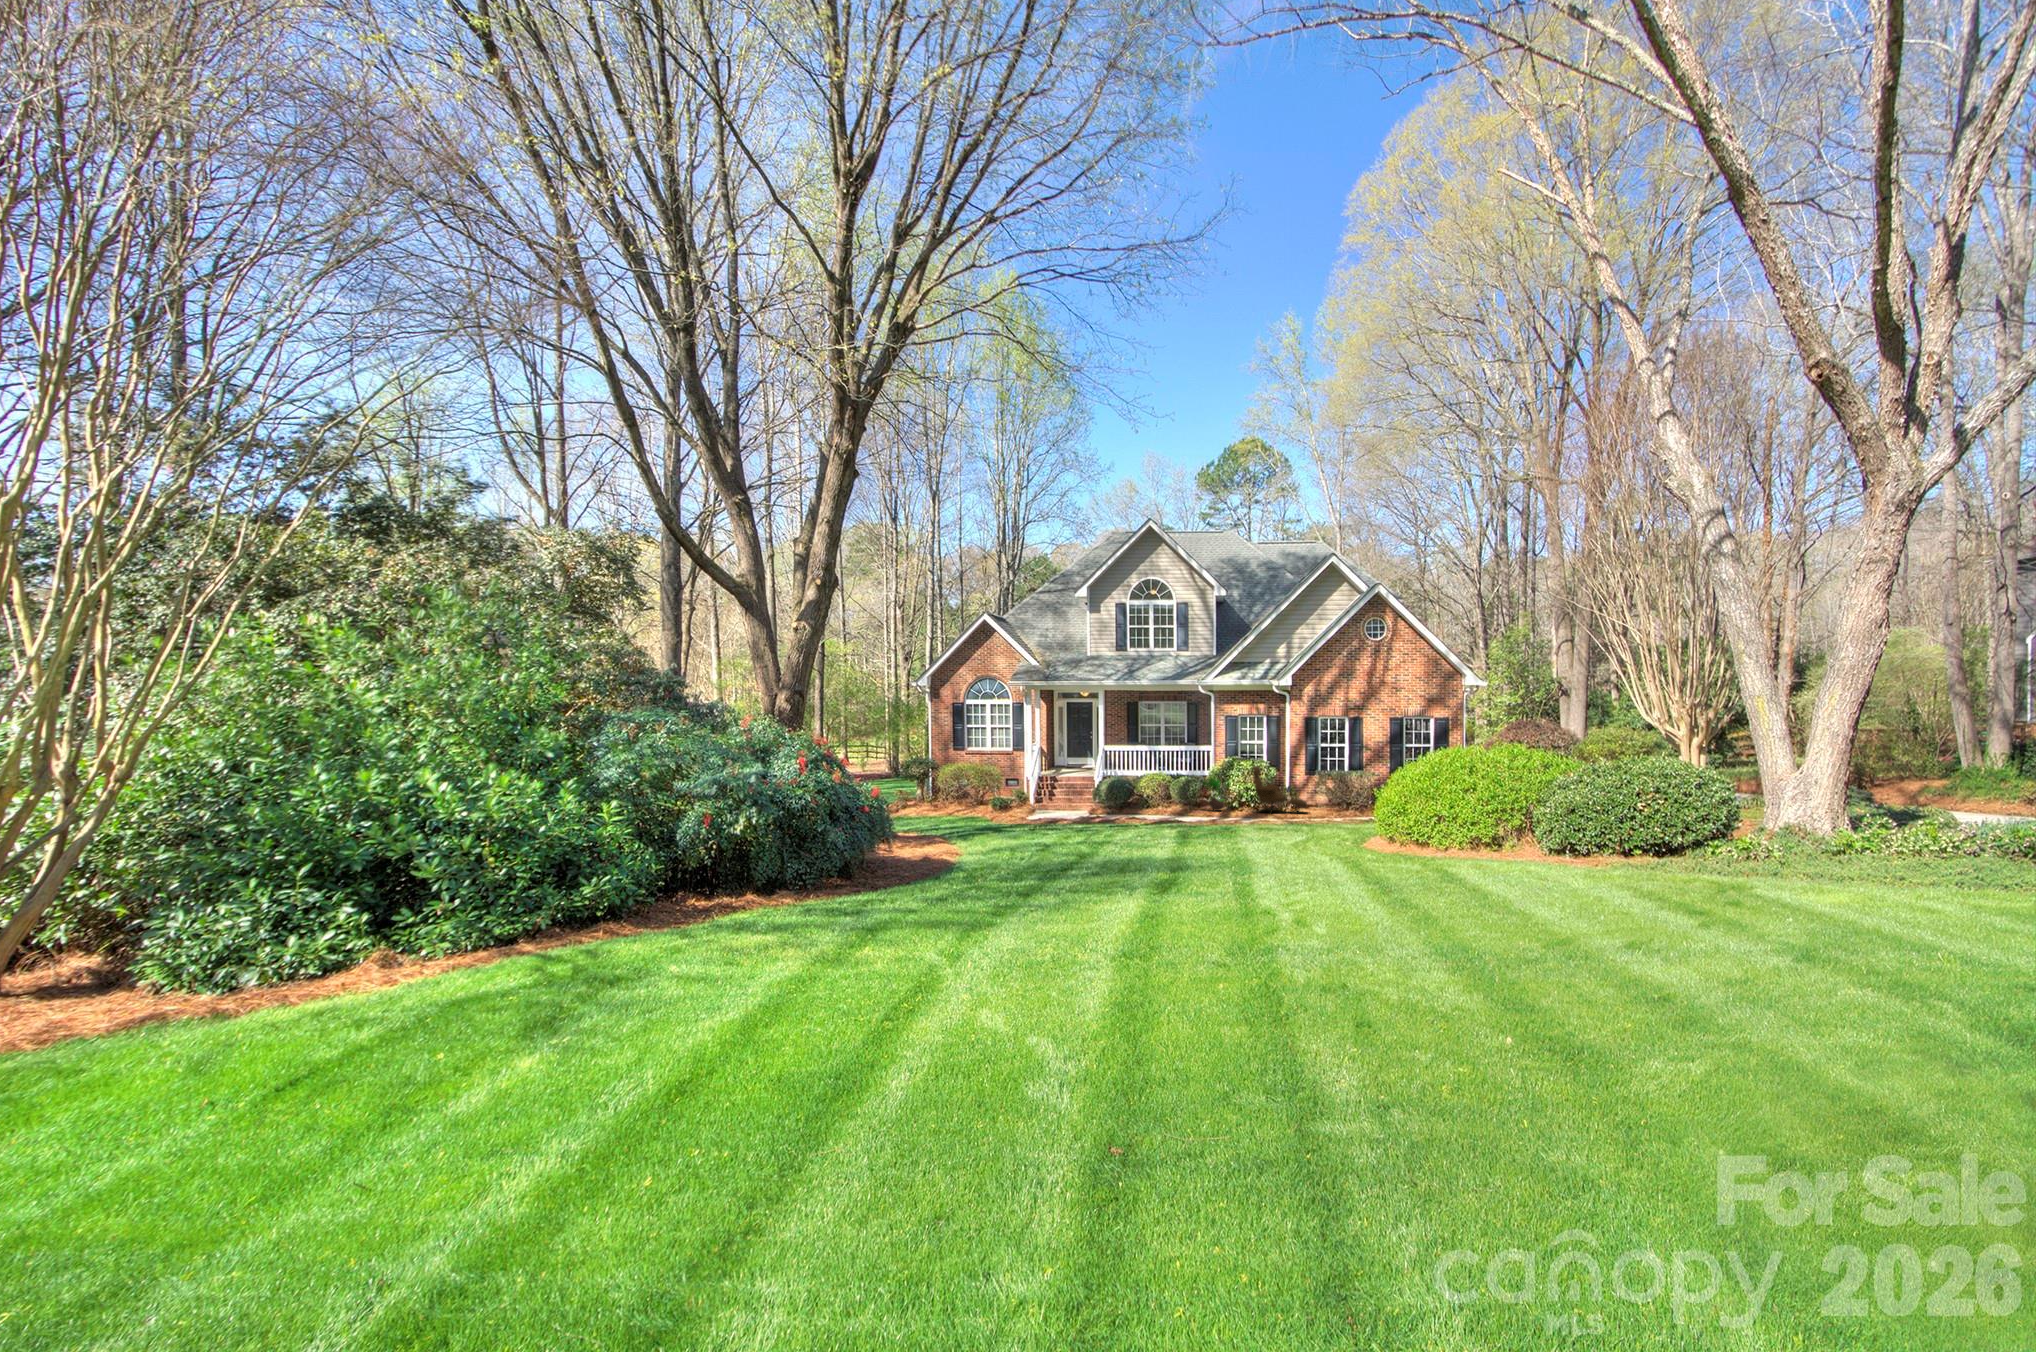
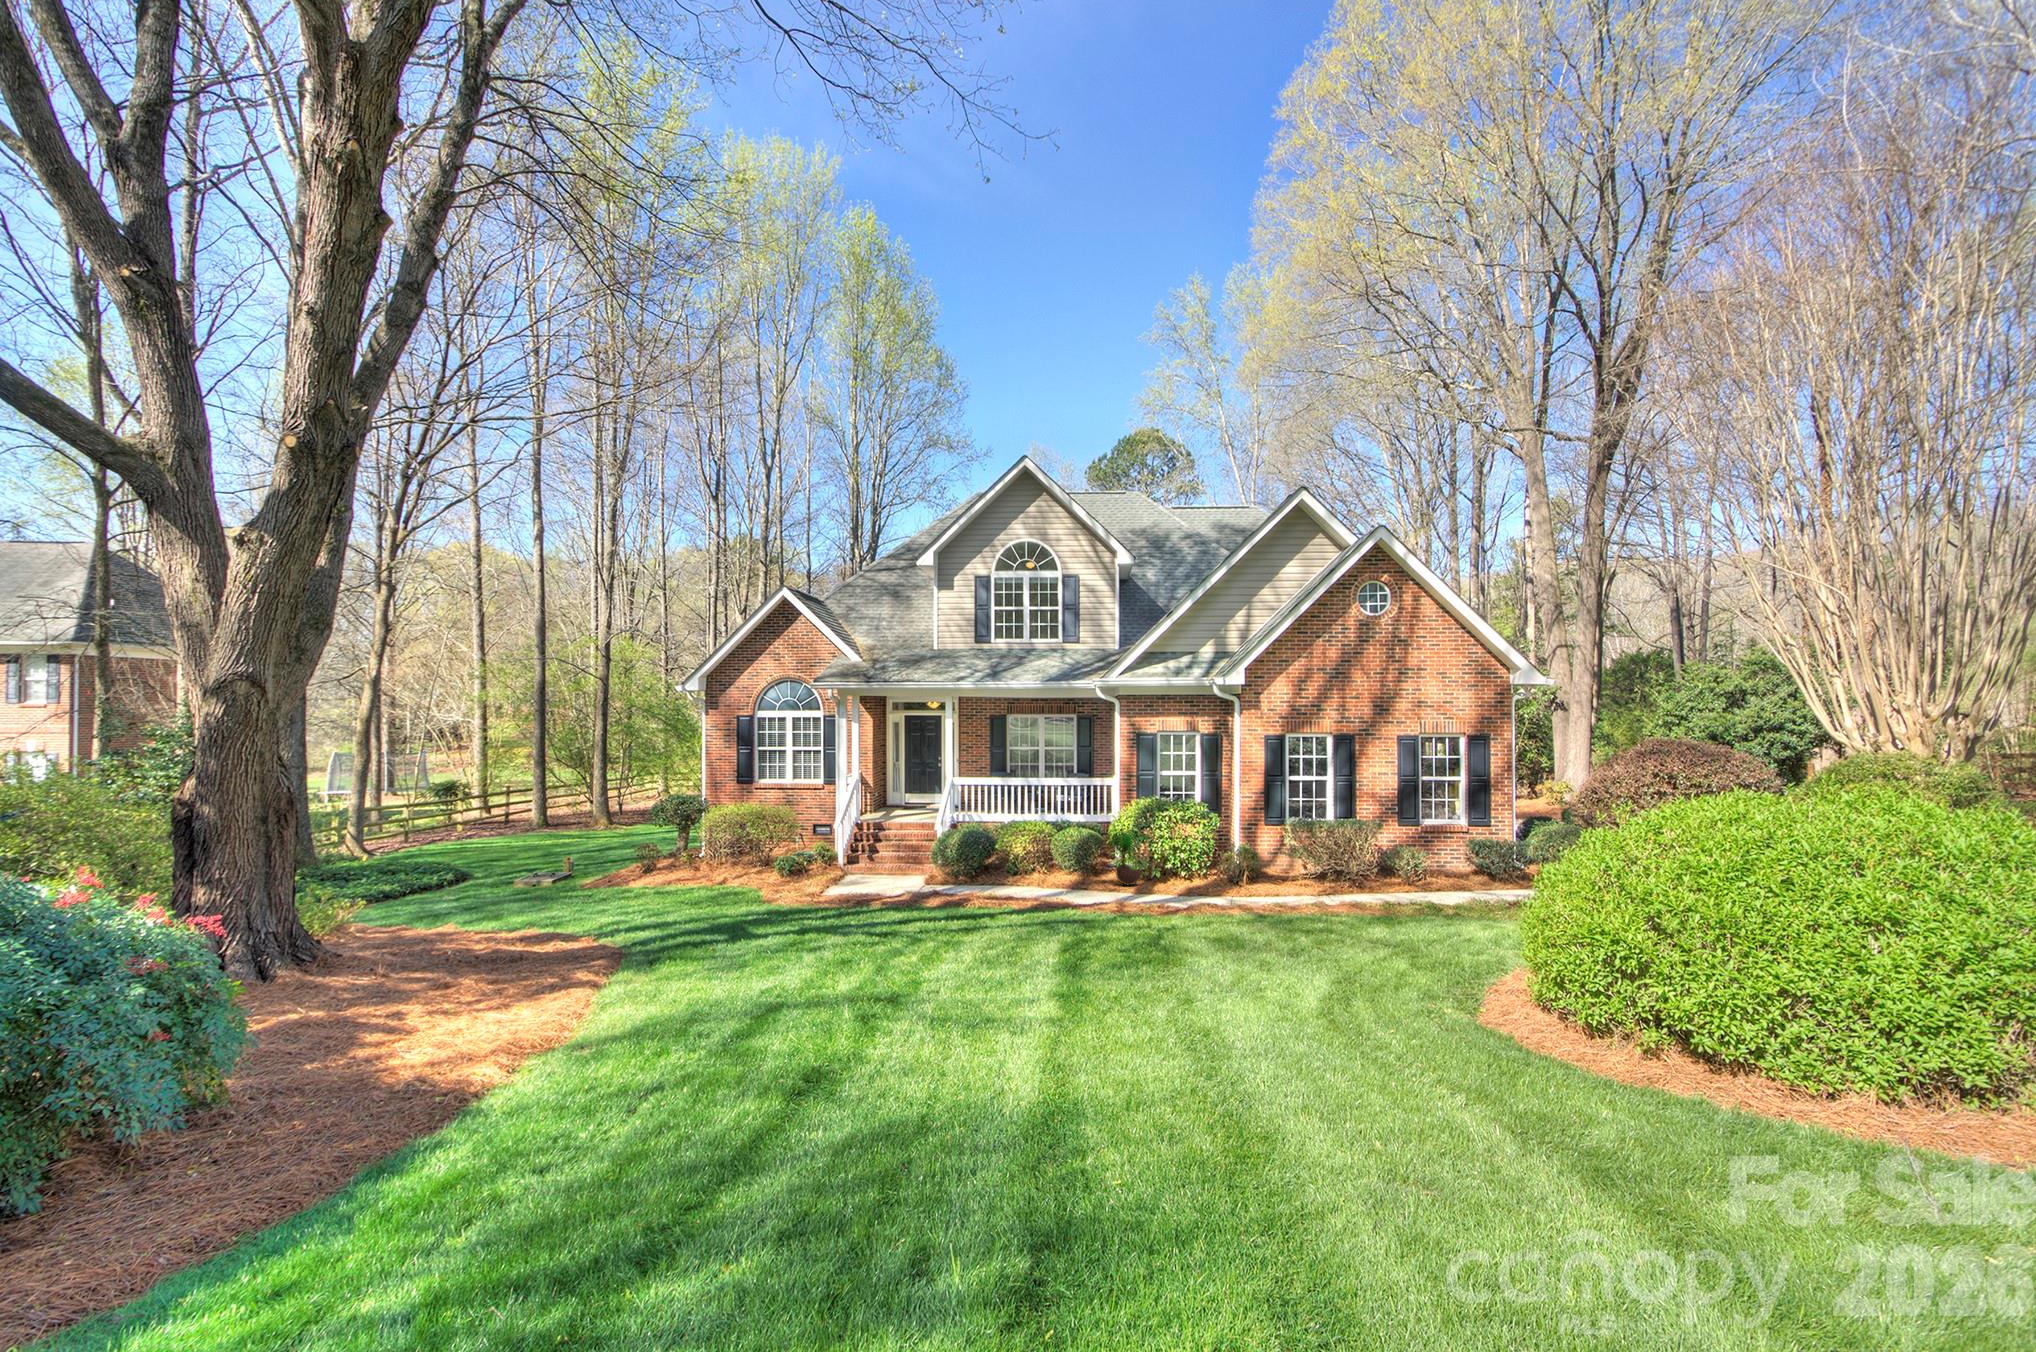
lounge chair: present [1253,766,1307,813] -> none [1186,811,1274,895]

